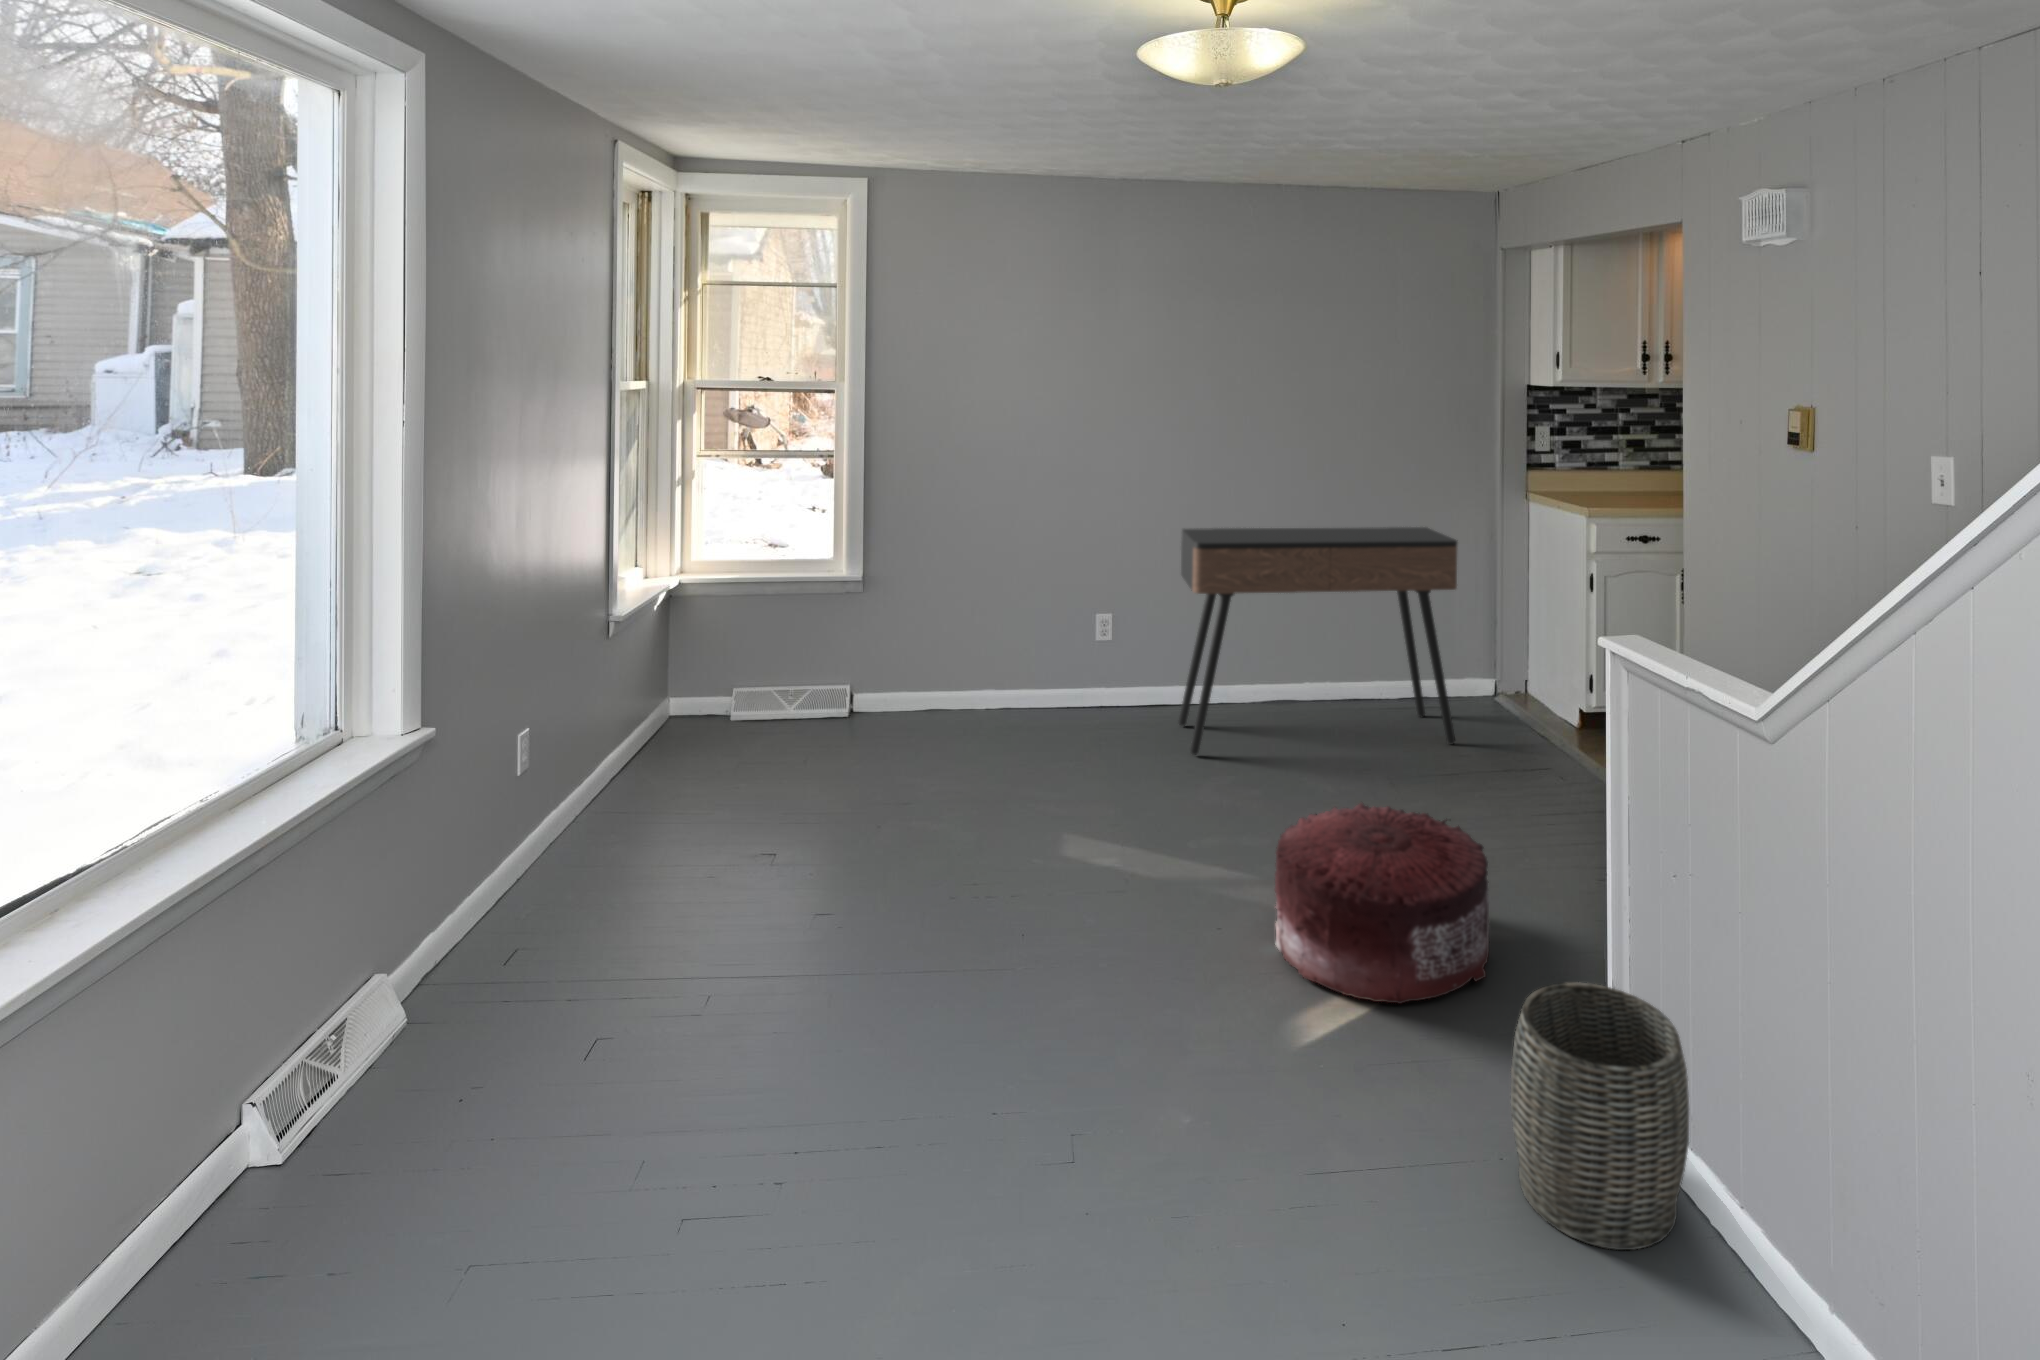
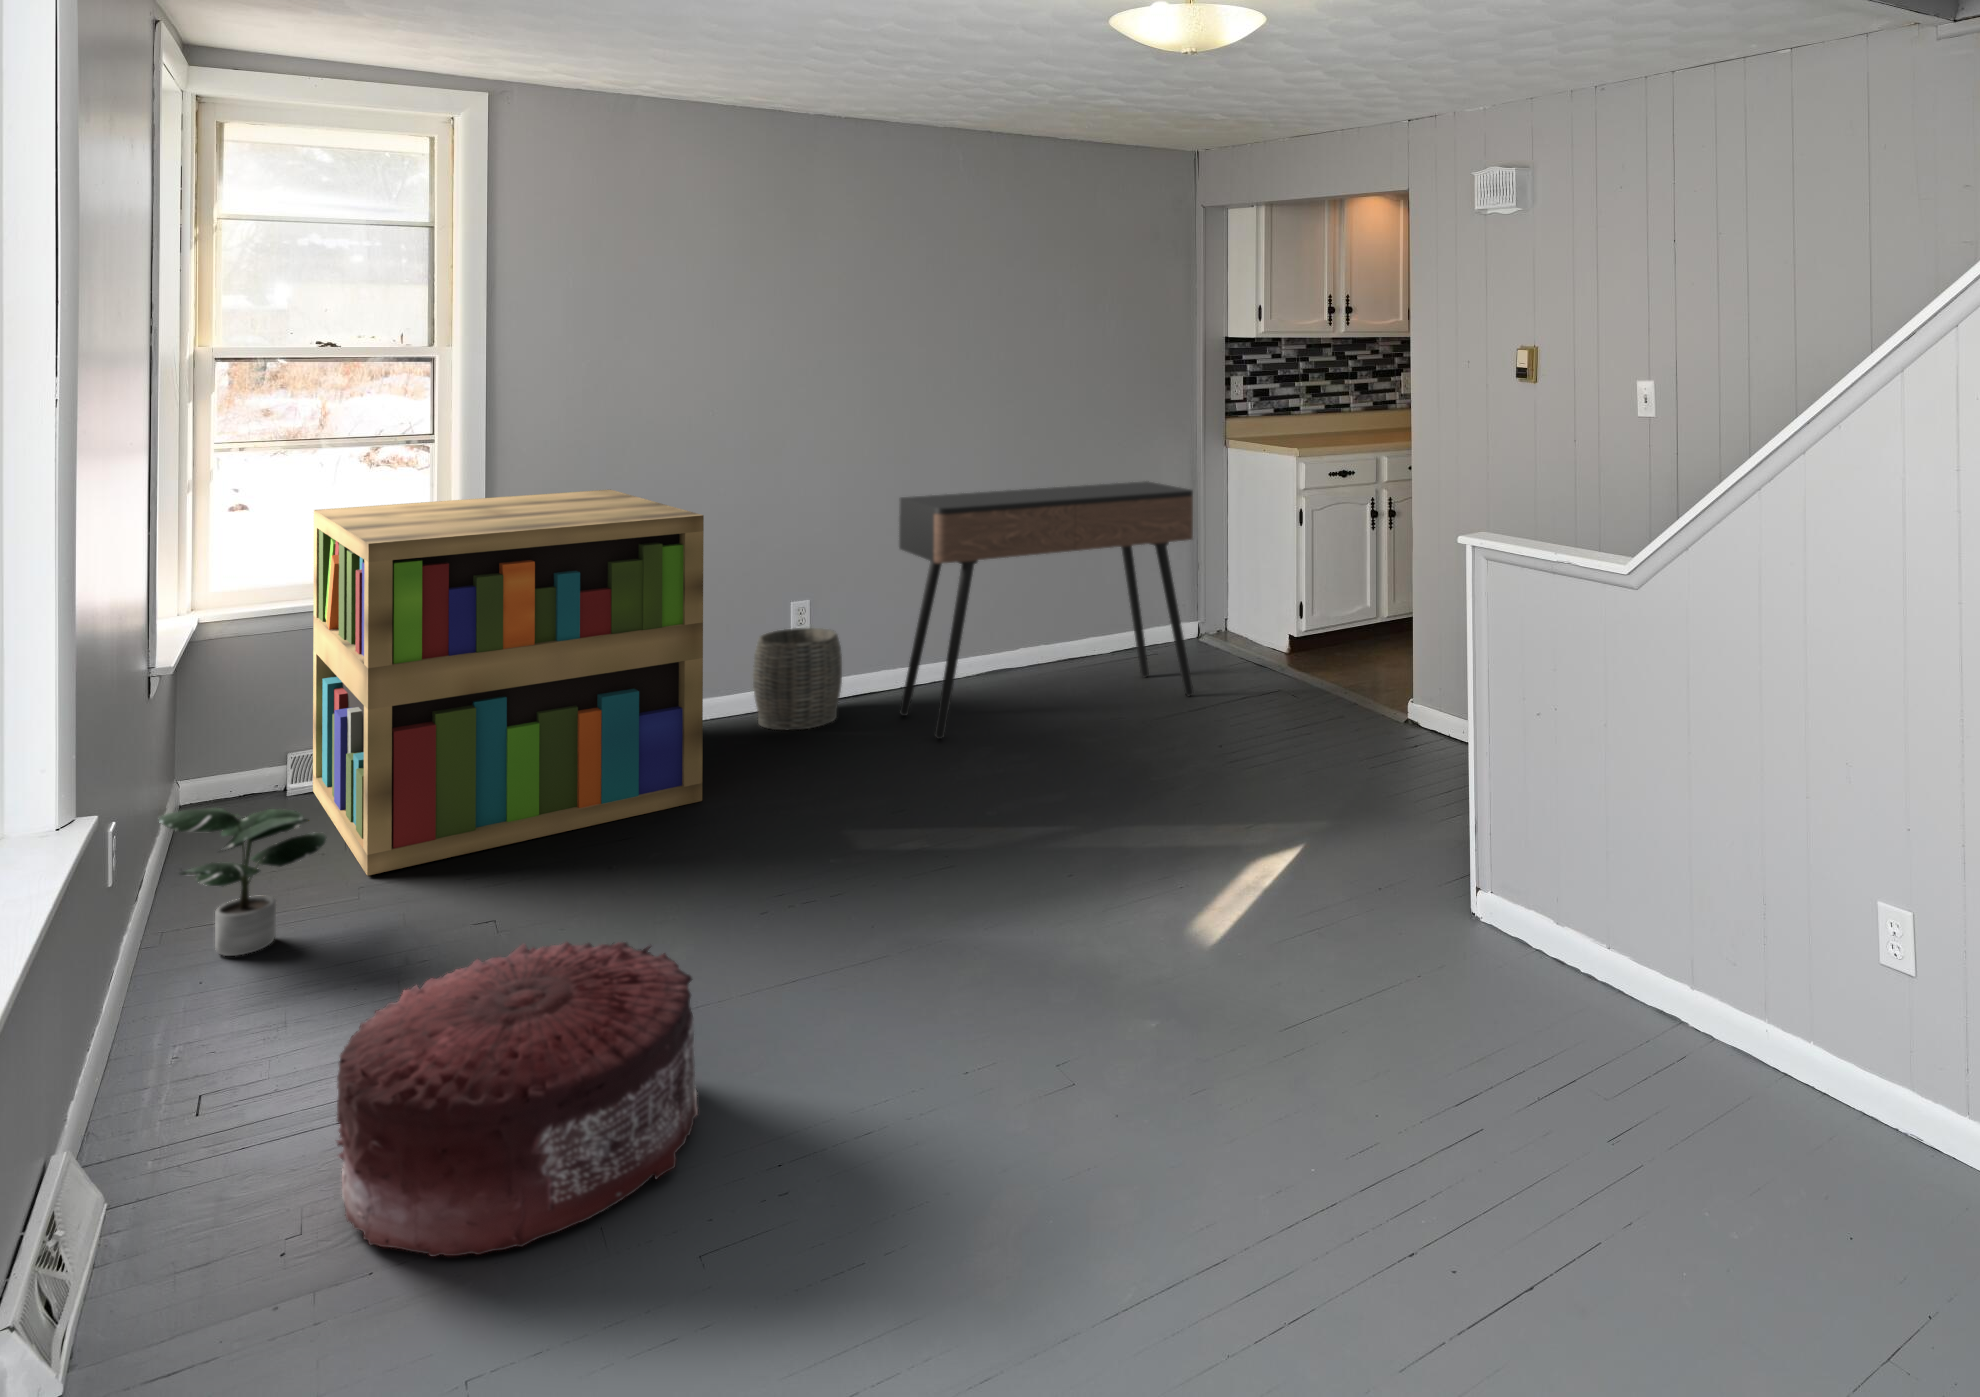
bookshelf: none [700,506,974,809] -> present [313,489,704,876]
potted plant: none [524,743,647,863] -> present [159,808,326,956]
pouf: present [1275,803,1489,1004] -> present [337,942,698,1256]
woven basket: present [1511,982,1689,1250] -> present [753,628,842,730]

